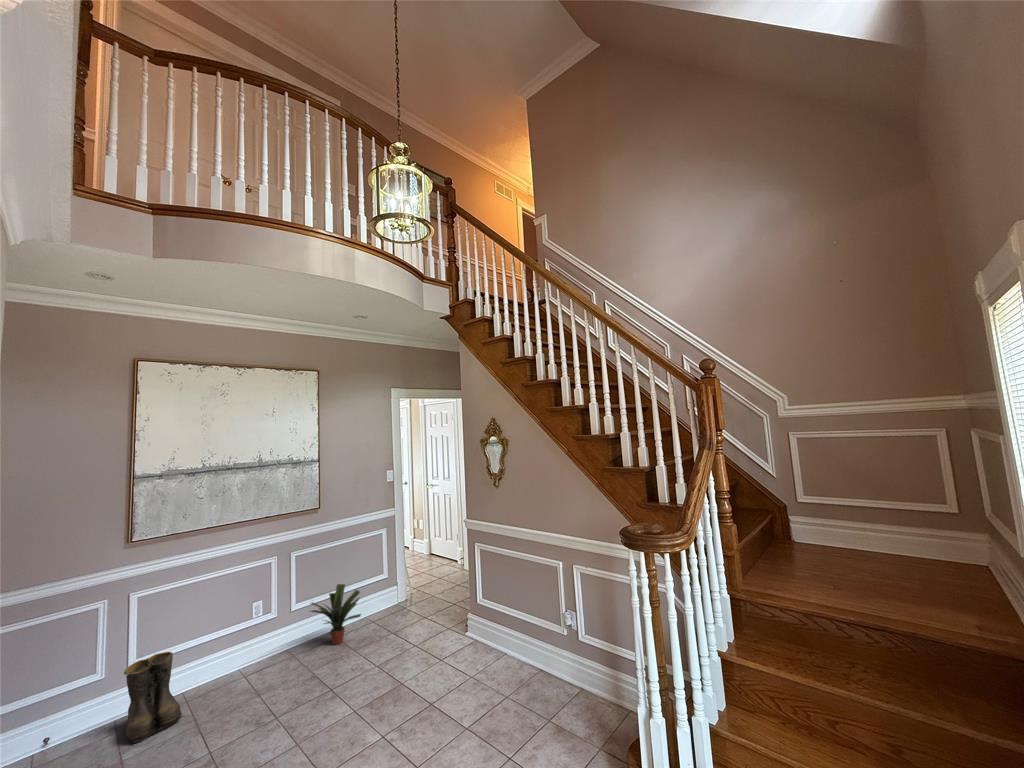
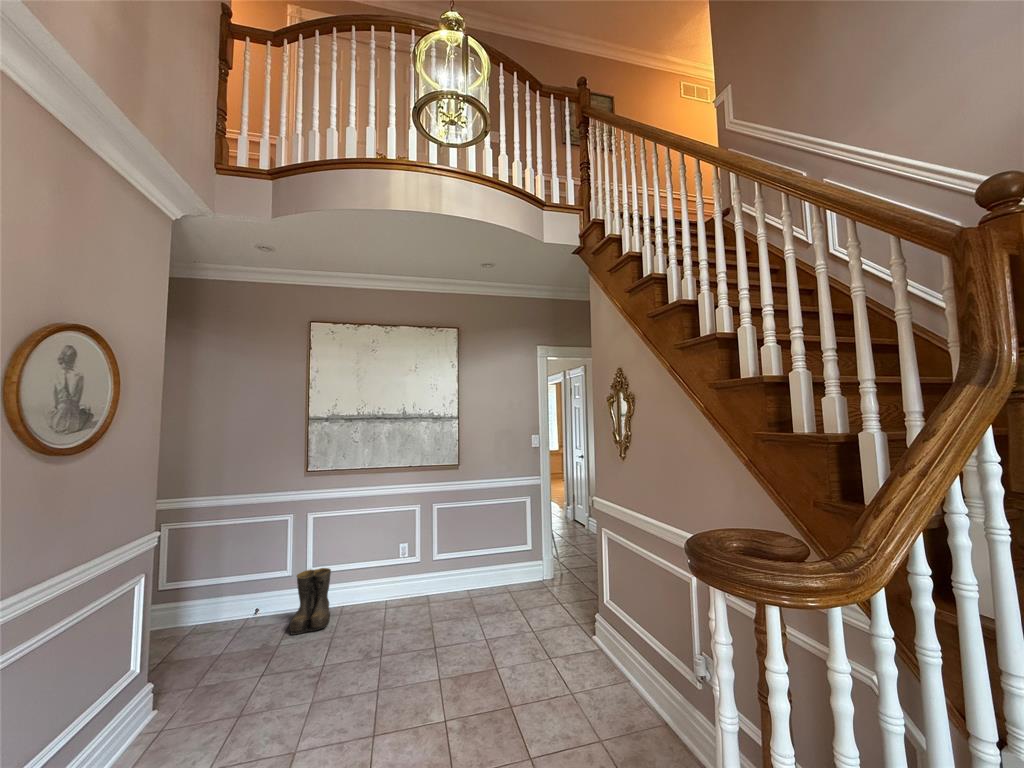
potted plant: present [311,584,361,645] -> none [435,546,494,607]

